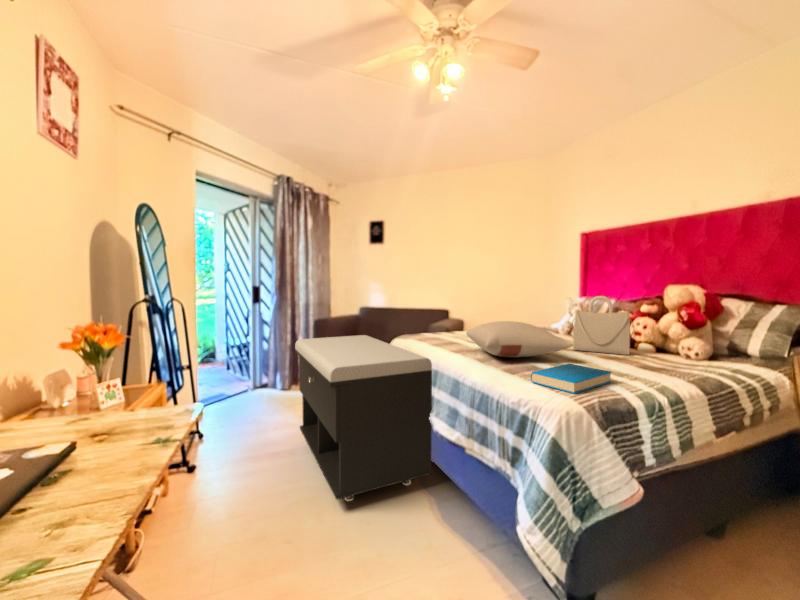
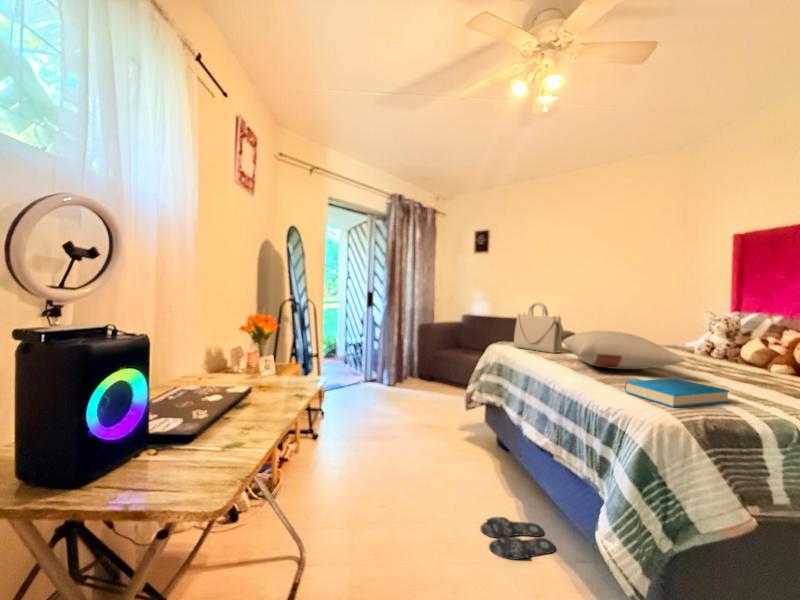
handbag: present [572,296,634,355] -> present [514,302,563,353]
storage bench: present [295,335,432,501] -> none [399,339,524,489]
slippers: none [398,519,471,565] -> present [481,517,555,560]

